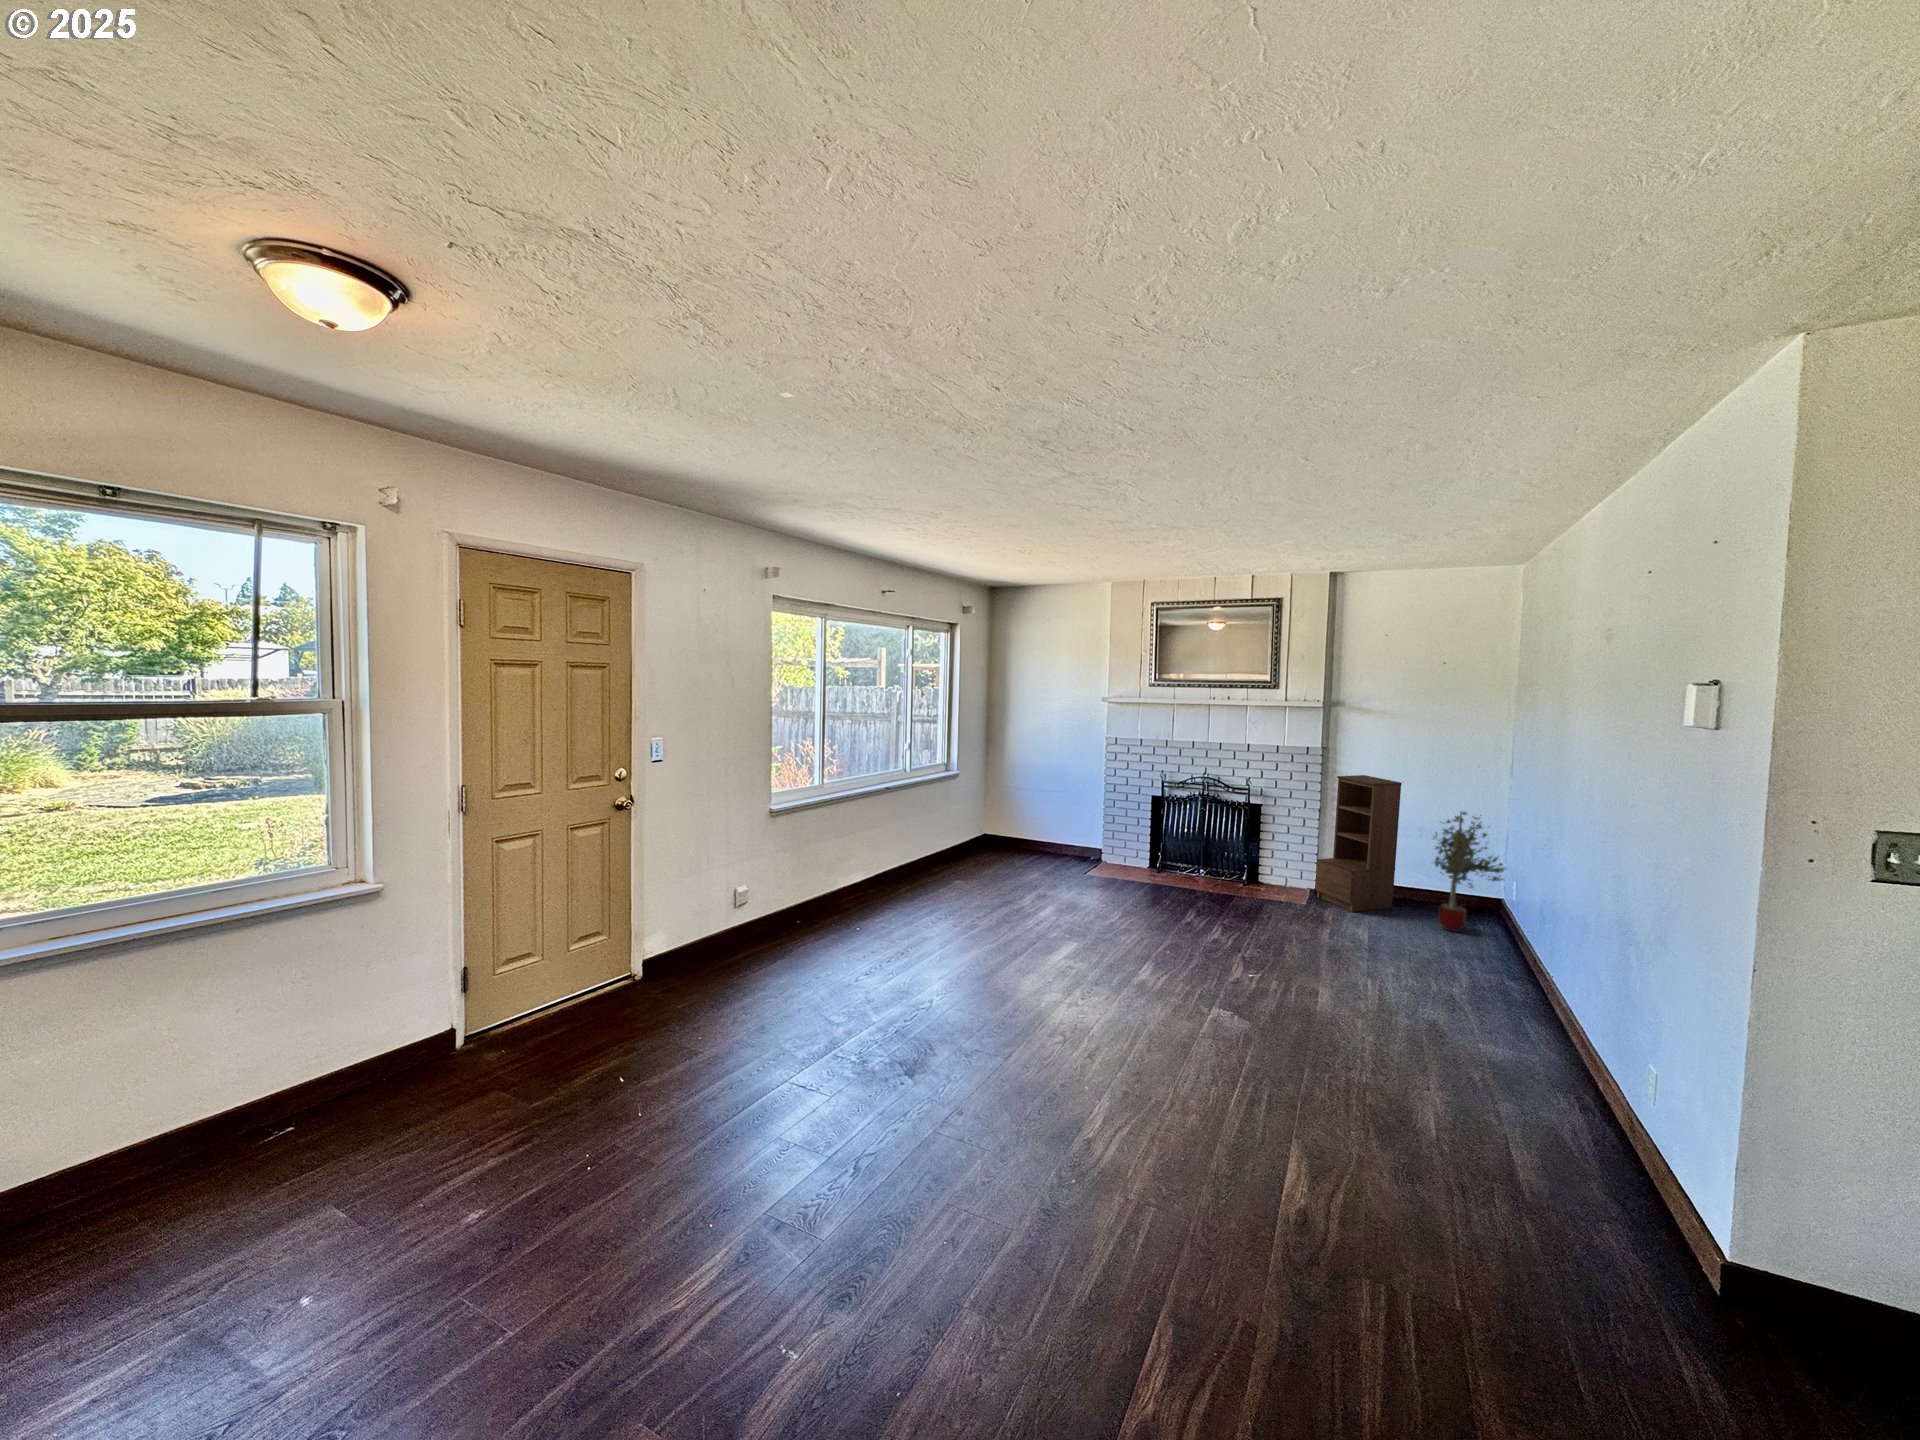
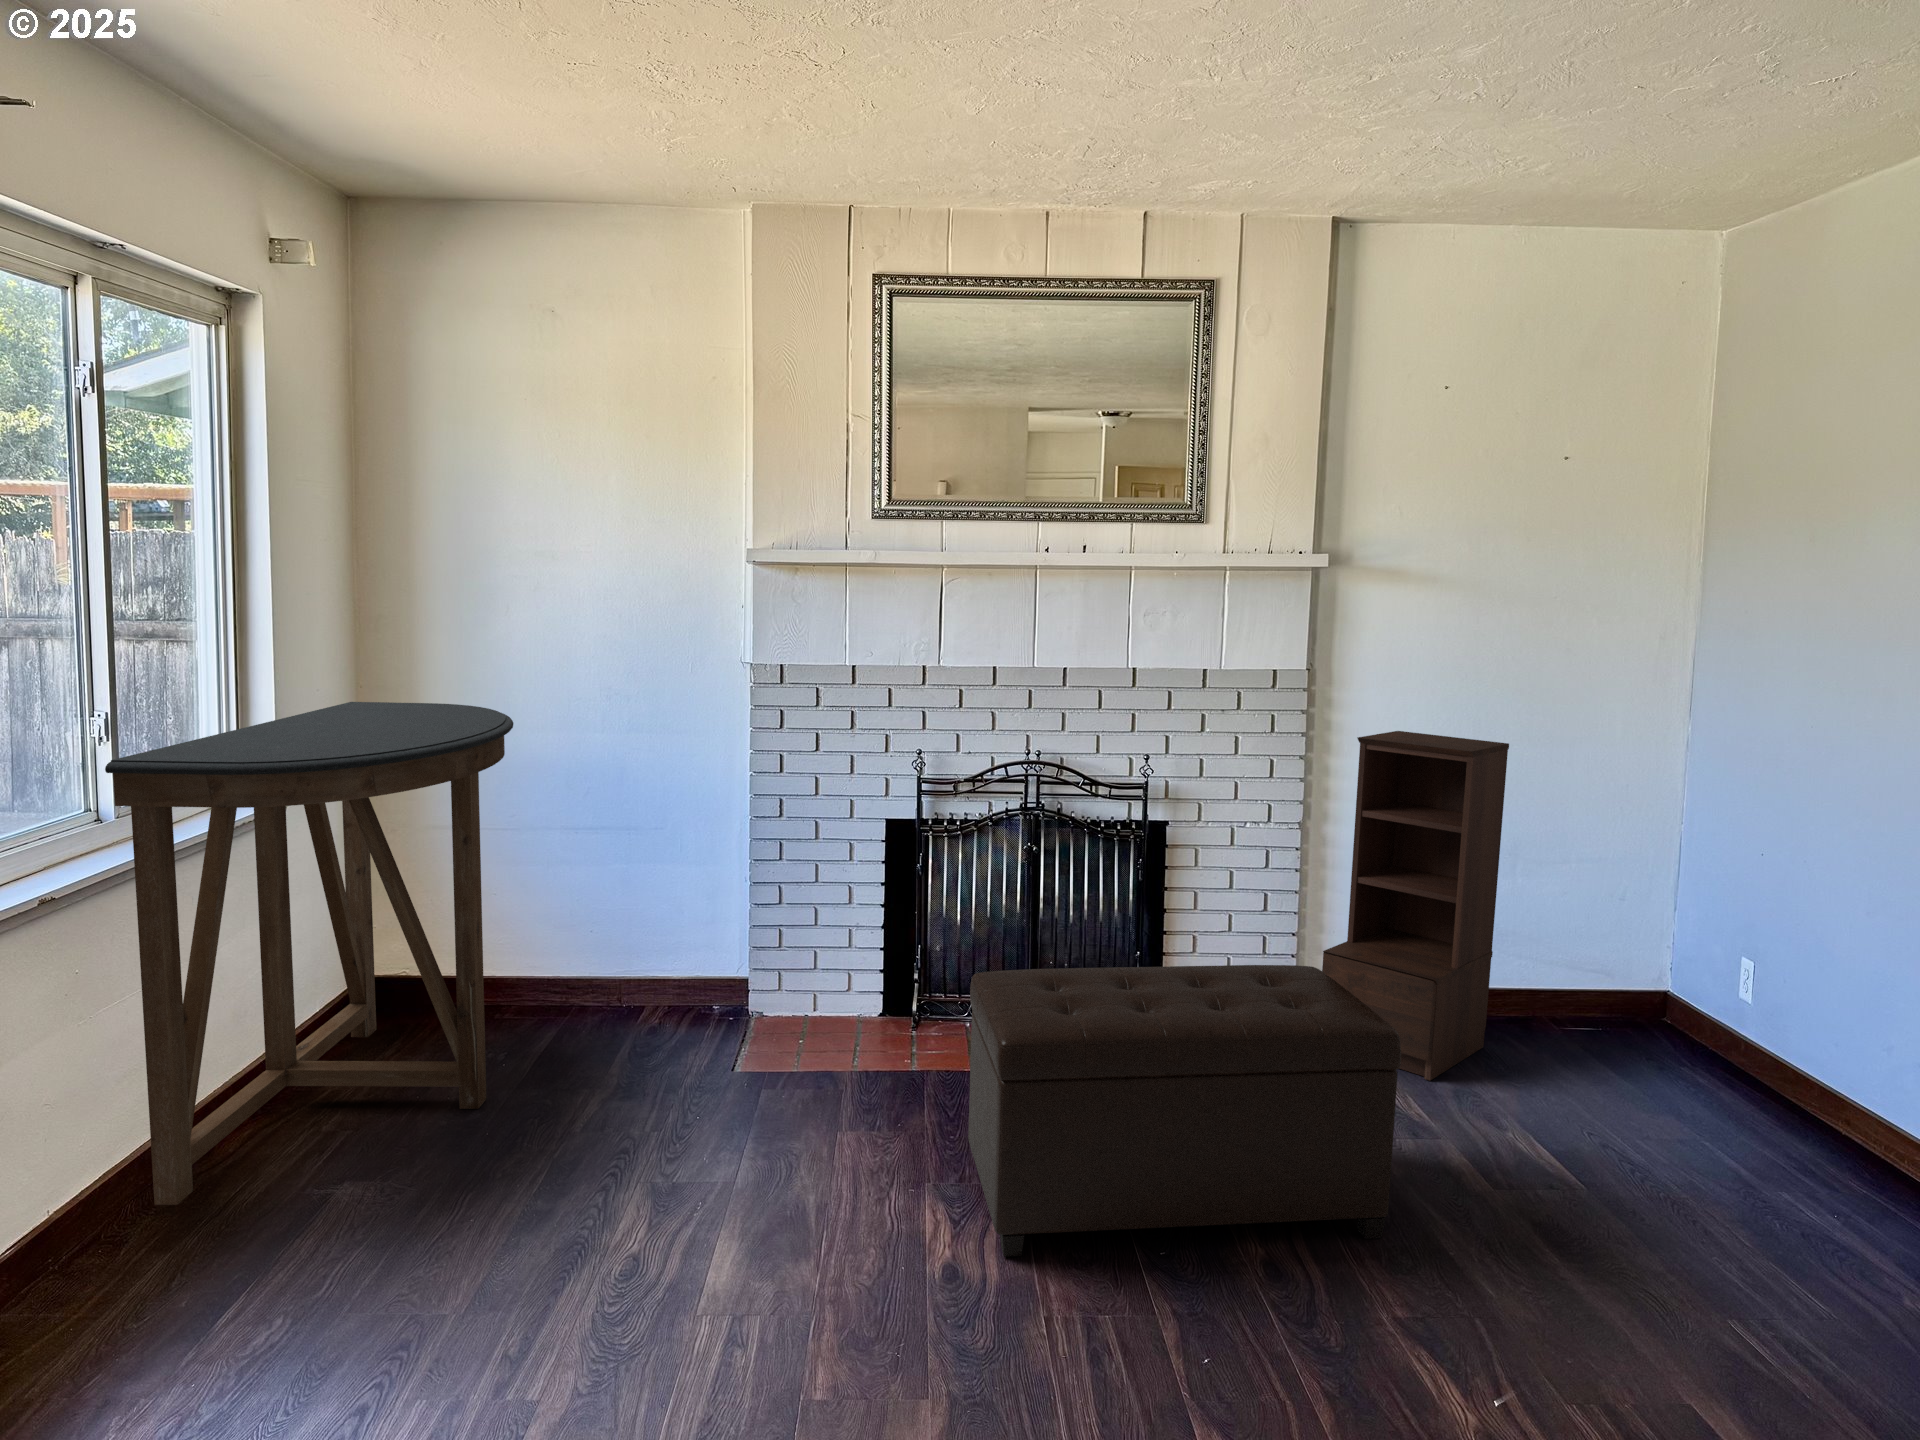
console table: none [922,743,1024,879] -> present [105,702,513,1205]
potted tree: present [1434,812,1505,932] -> none [1611,804,1808,1101]
ottoman: none [1147,842,1285,938] -> present [968,965,1401,1257]

